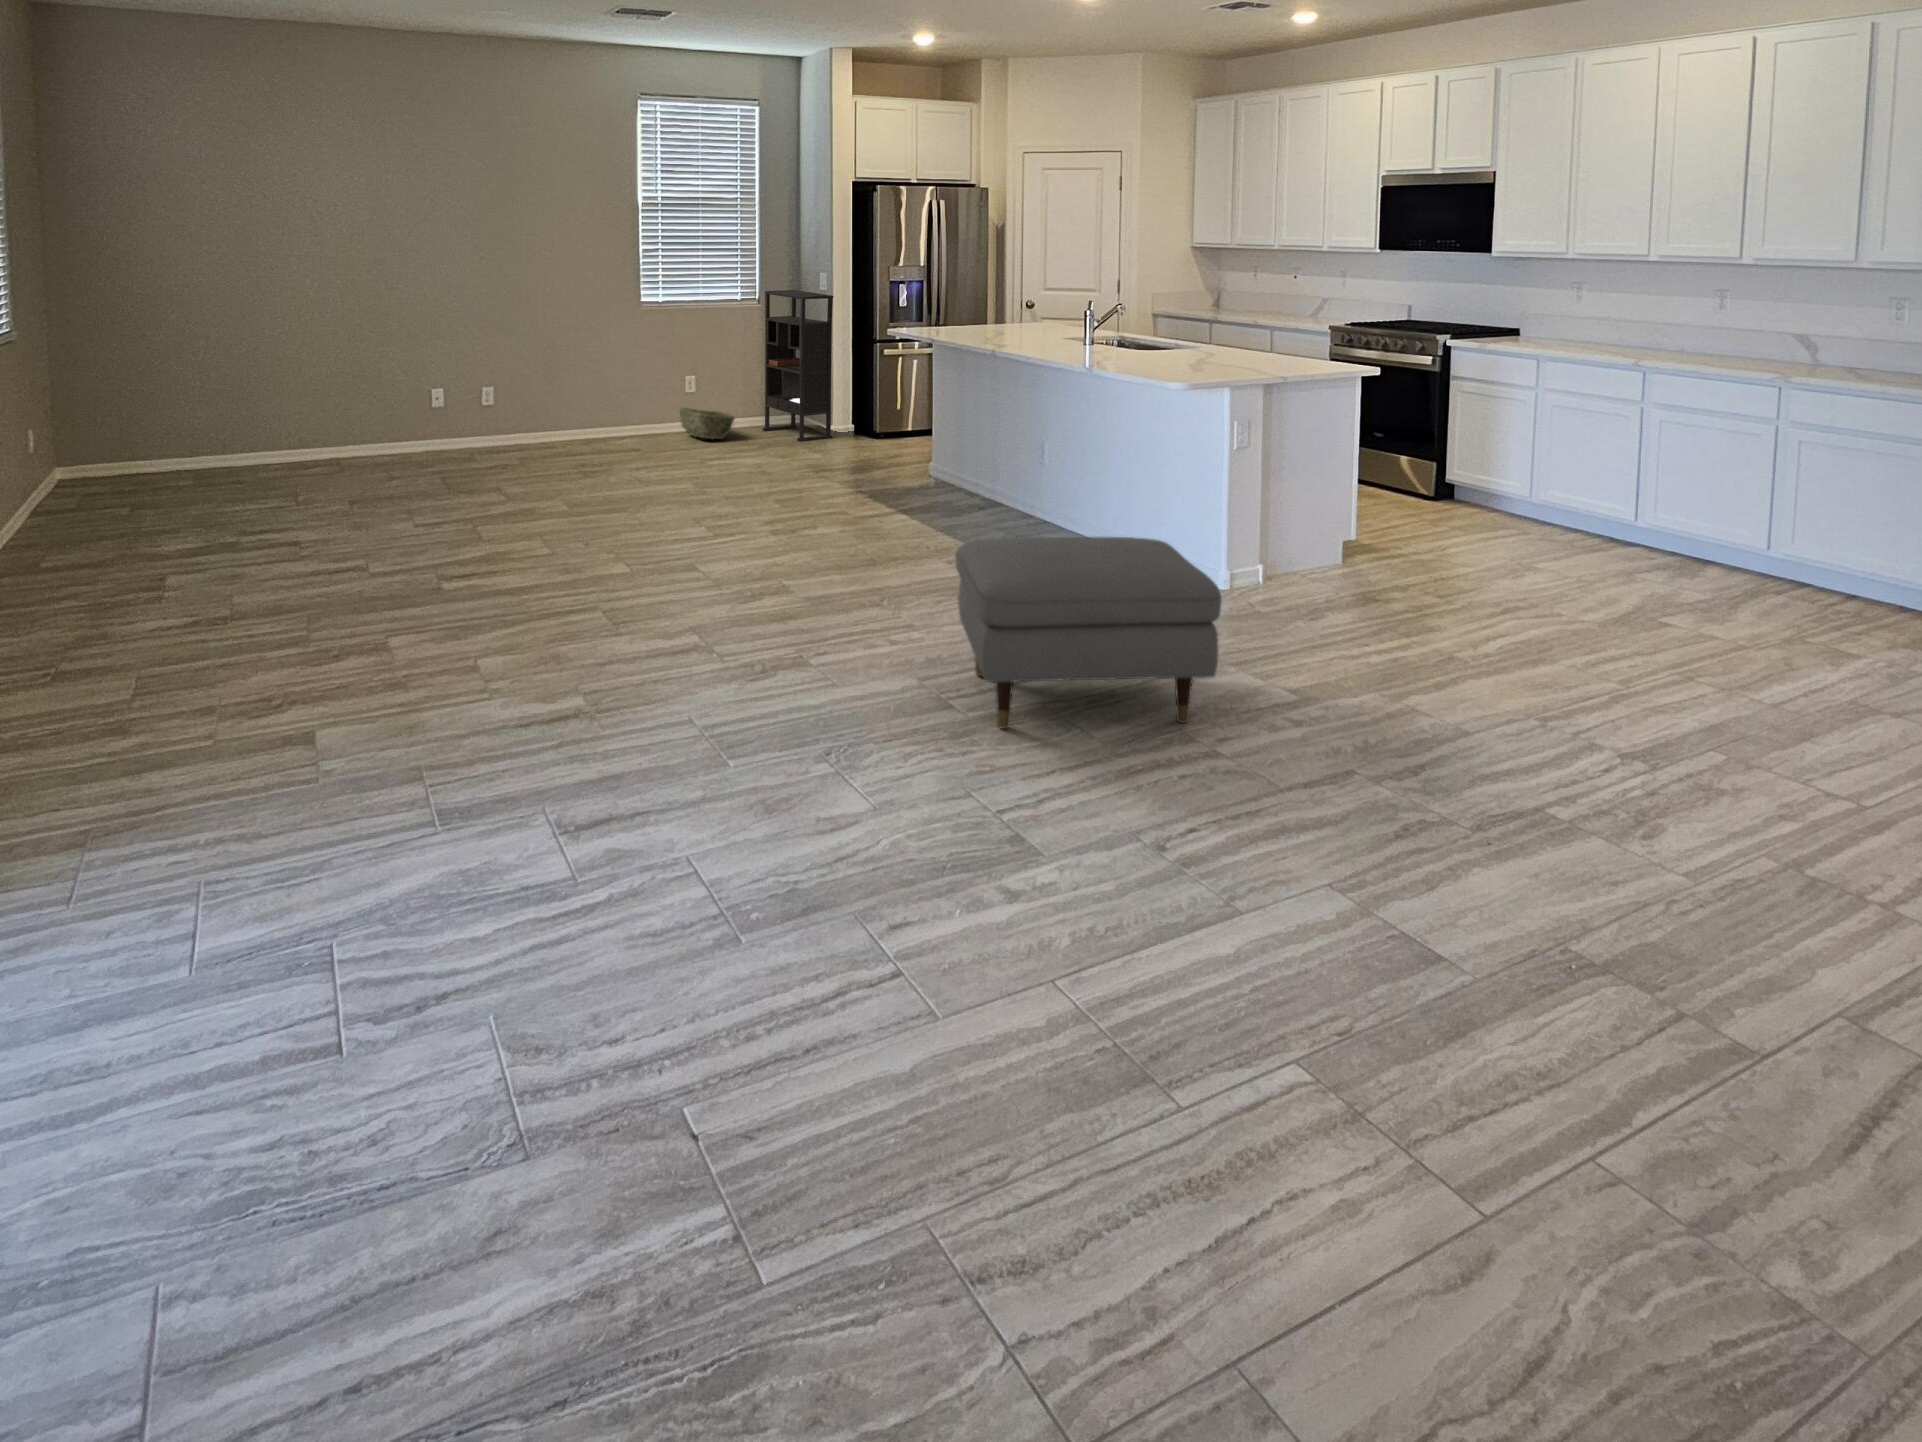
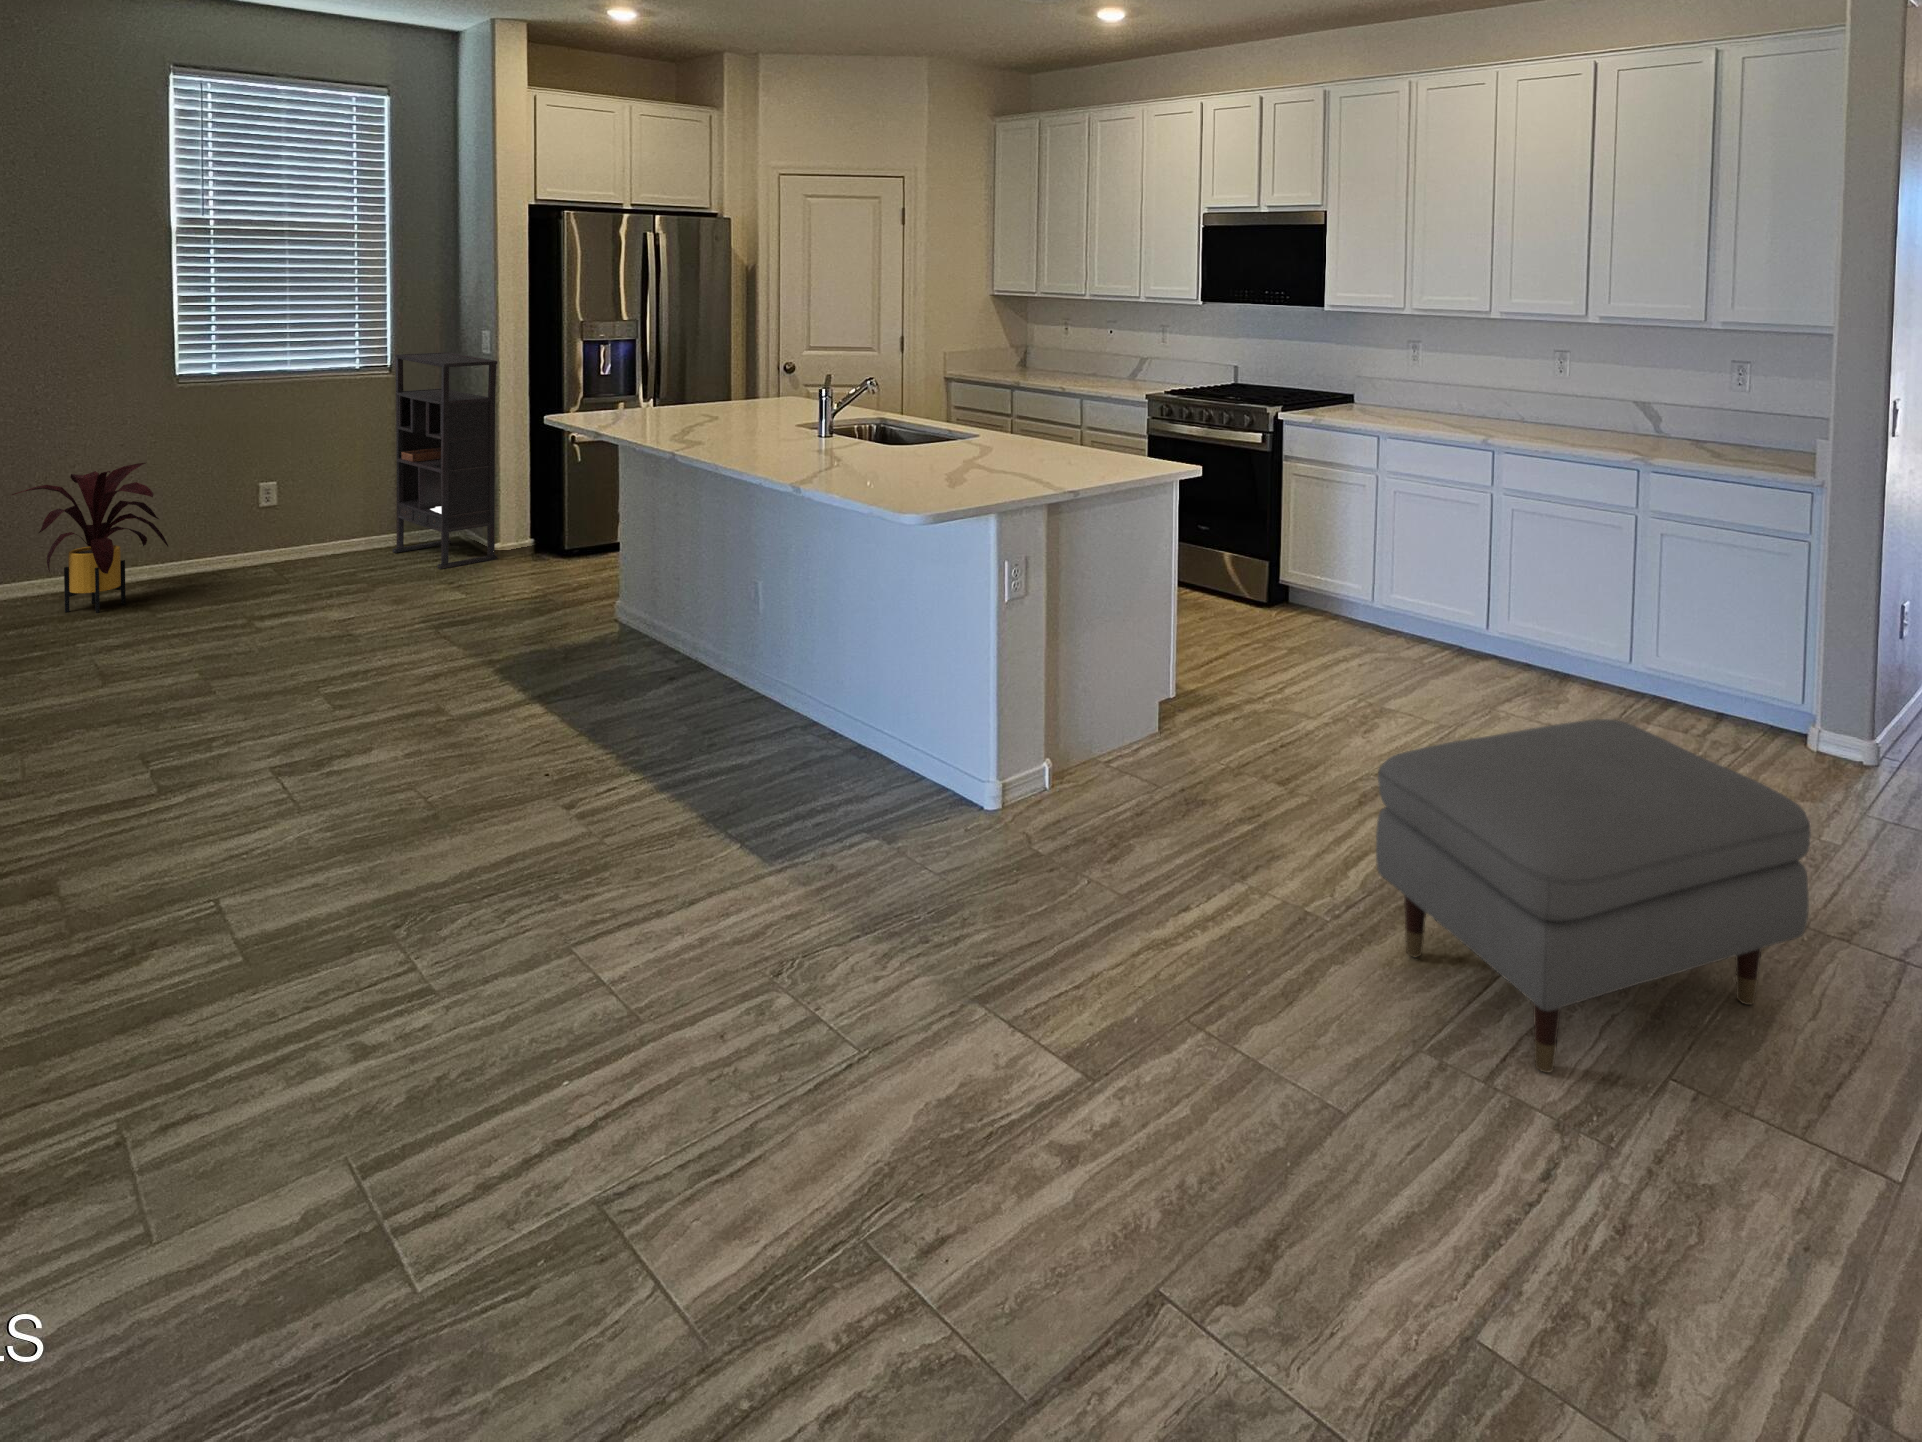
house plant: none [569,359,652,453] -> present [12,463,168,613]
woven basket: present [680,408,735,439] -> none [243,529,334,576]
ottoman: present [955,537,1222,729] -> present [1376,719,1811,1073]

